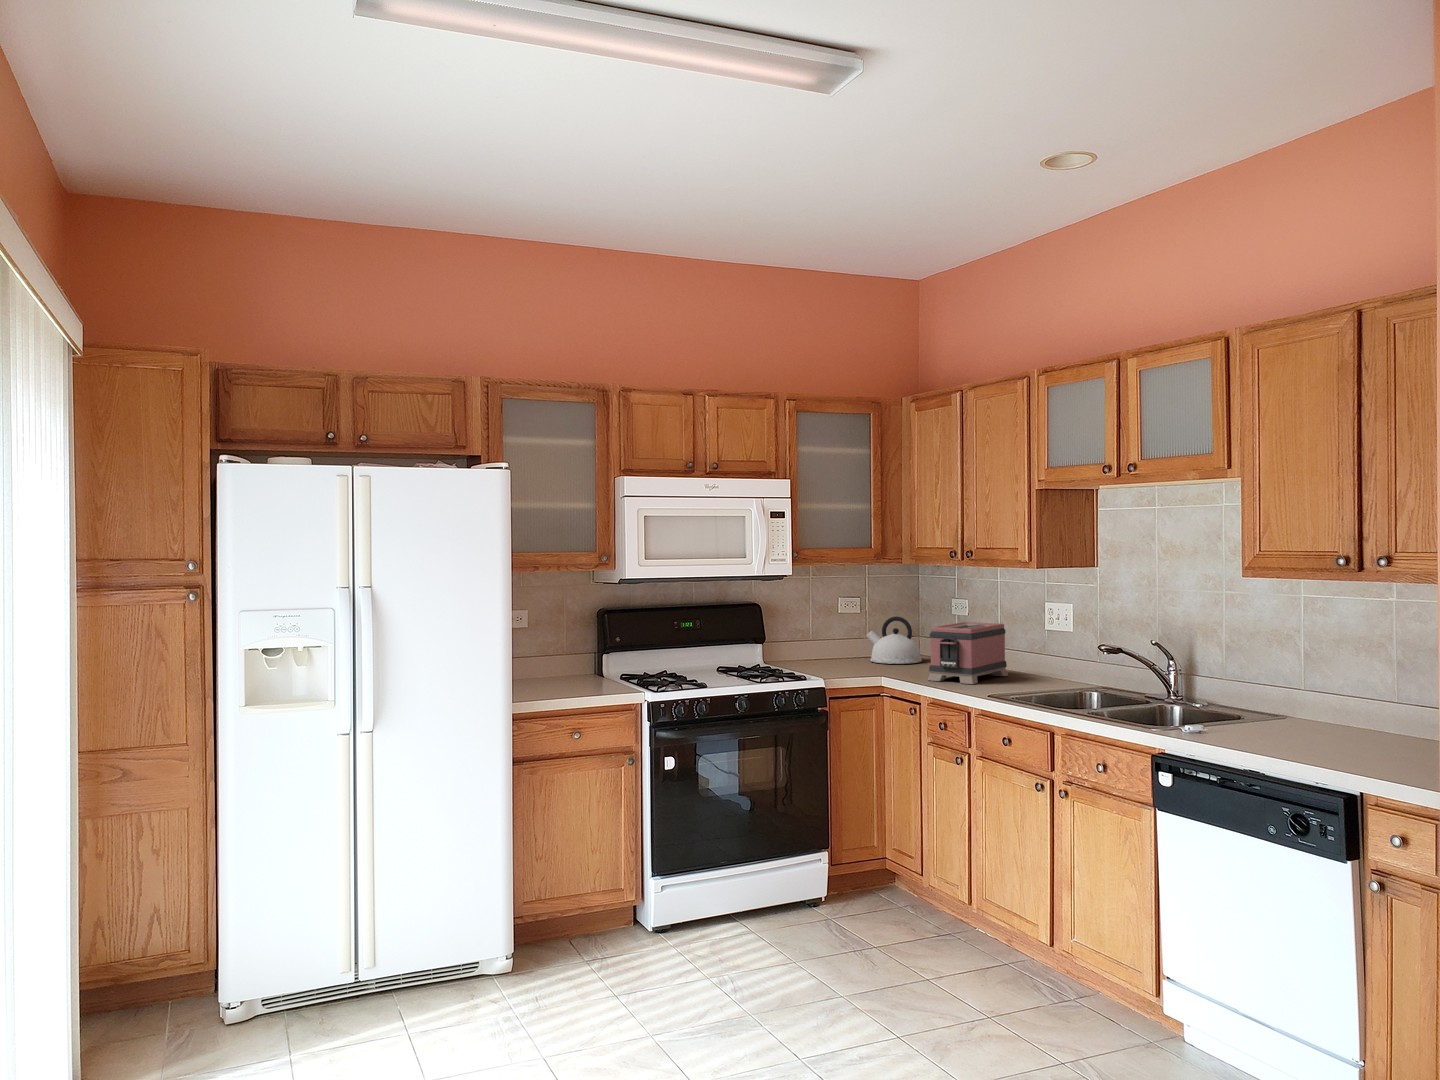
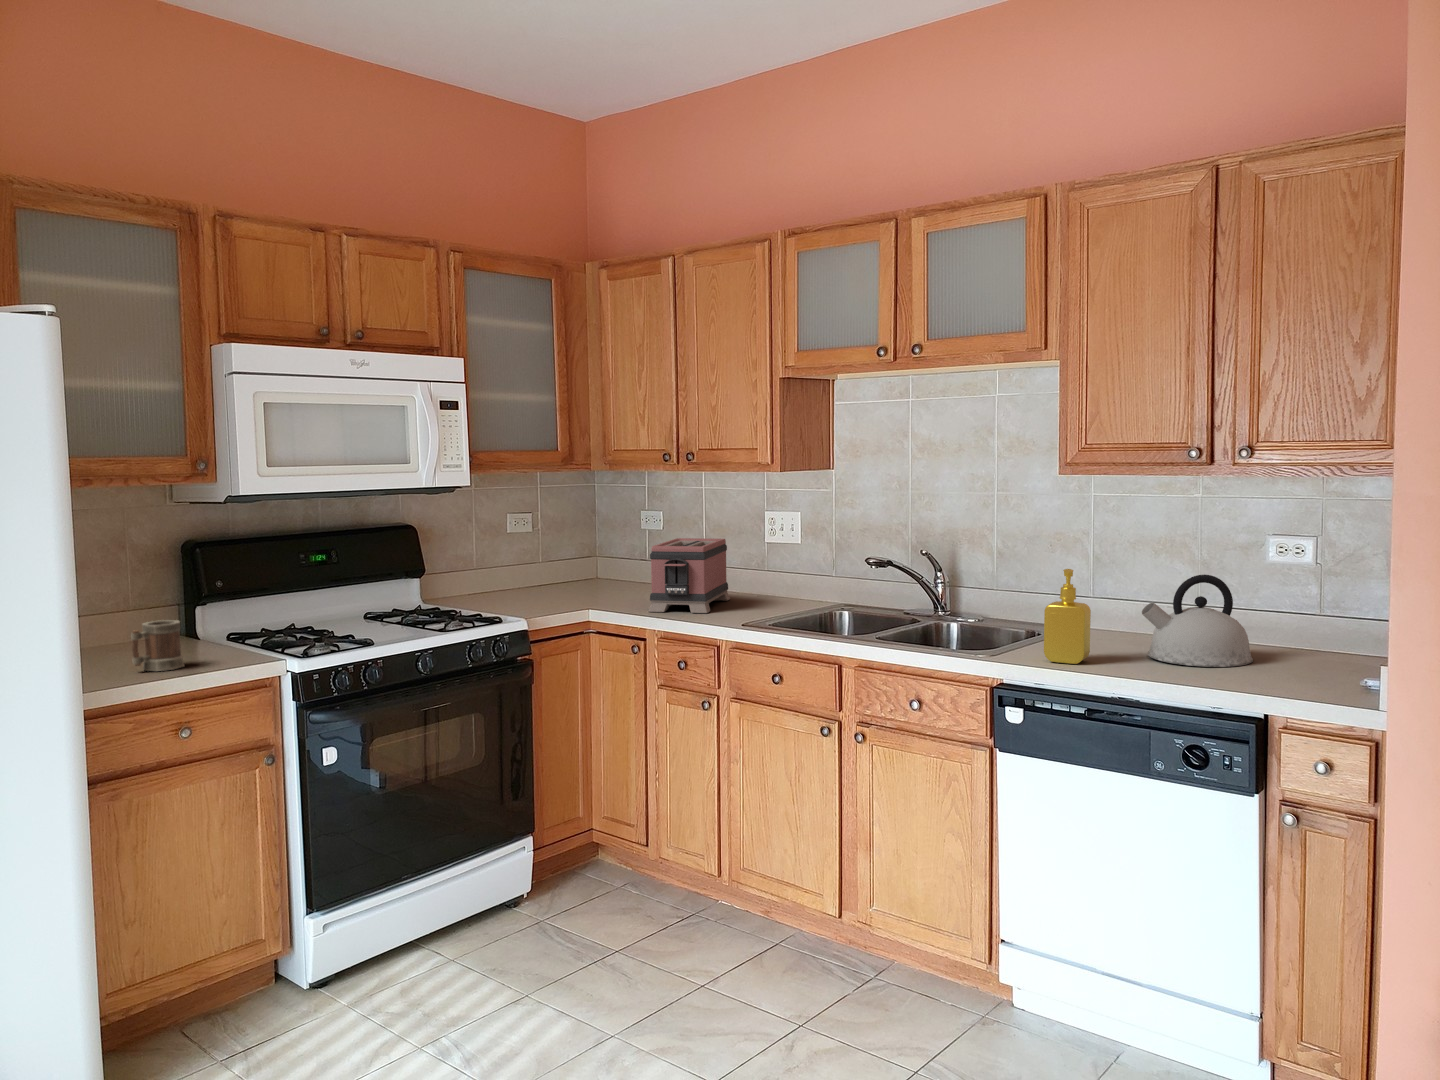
kettle: present [866,616,922,664] -> present [1142,575,1253,667]
soap dispenser: none [1202,659,1244,741] -> present [1044,569,1091,664]
mug: none [550,661,582,694] -> present [131,620,184,671]

